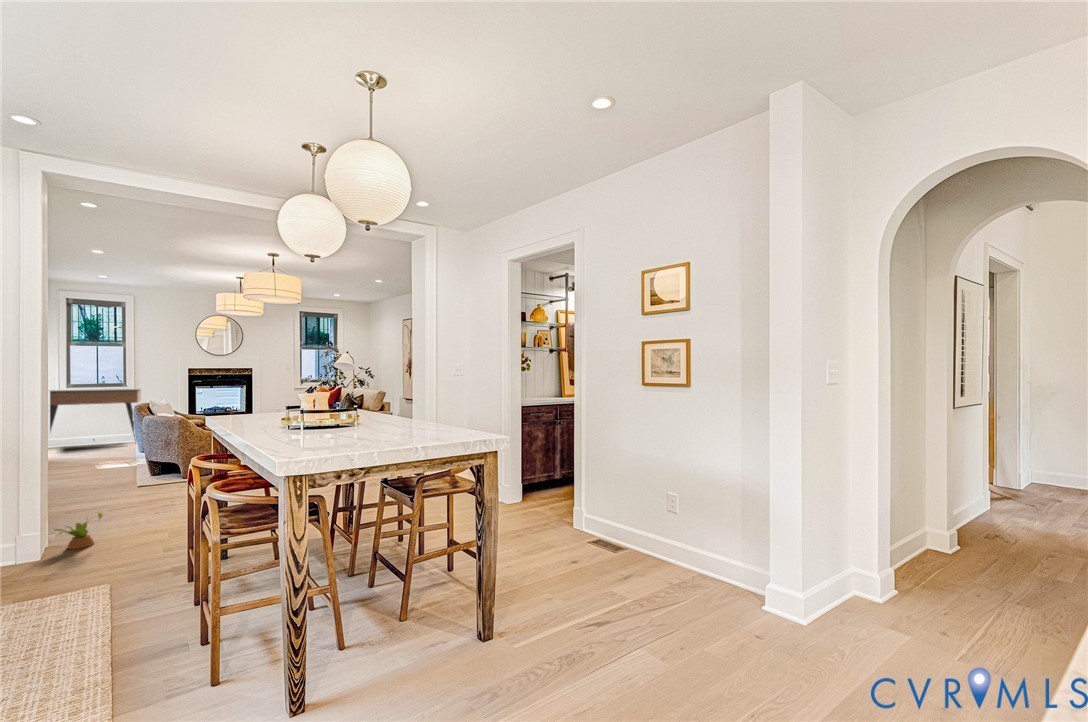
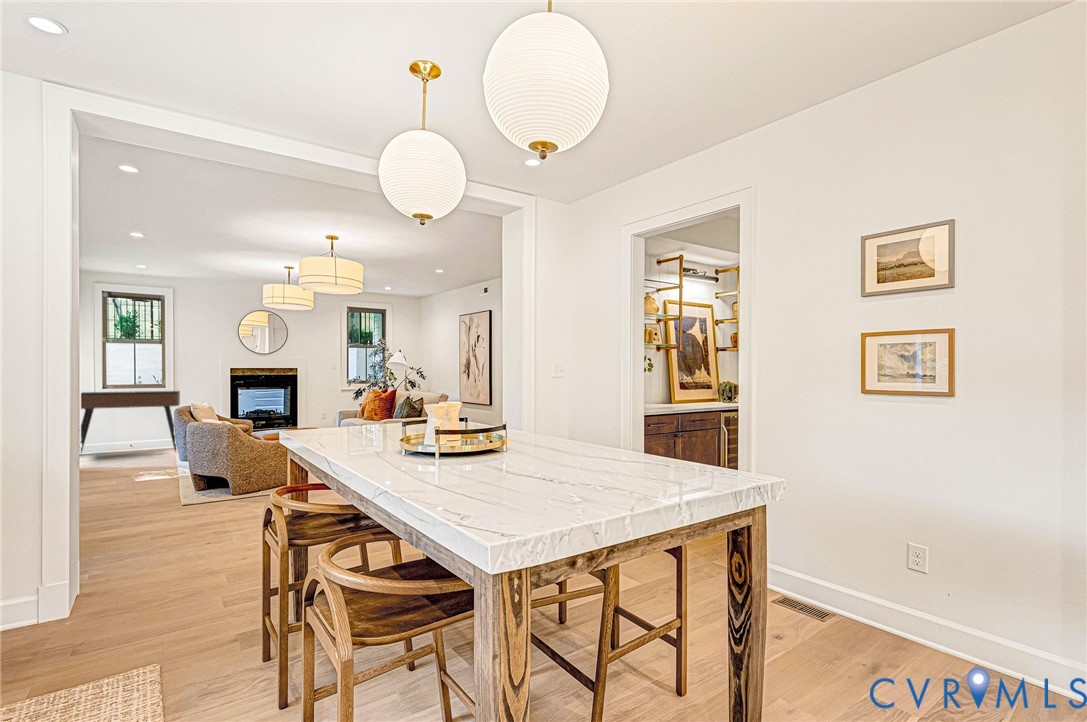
decorative plant: present [54,509,103,549] -> none [87,542,147,599]

